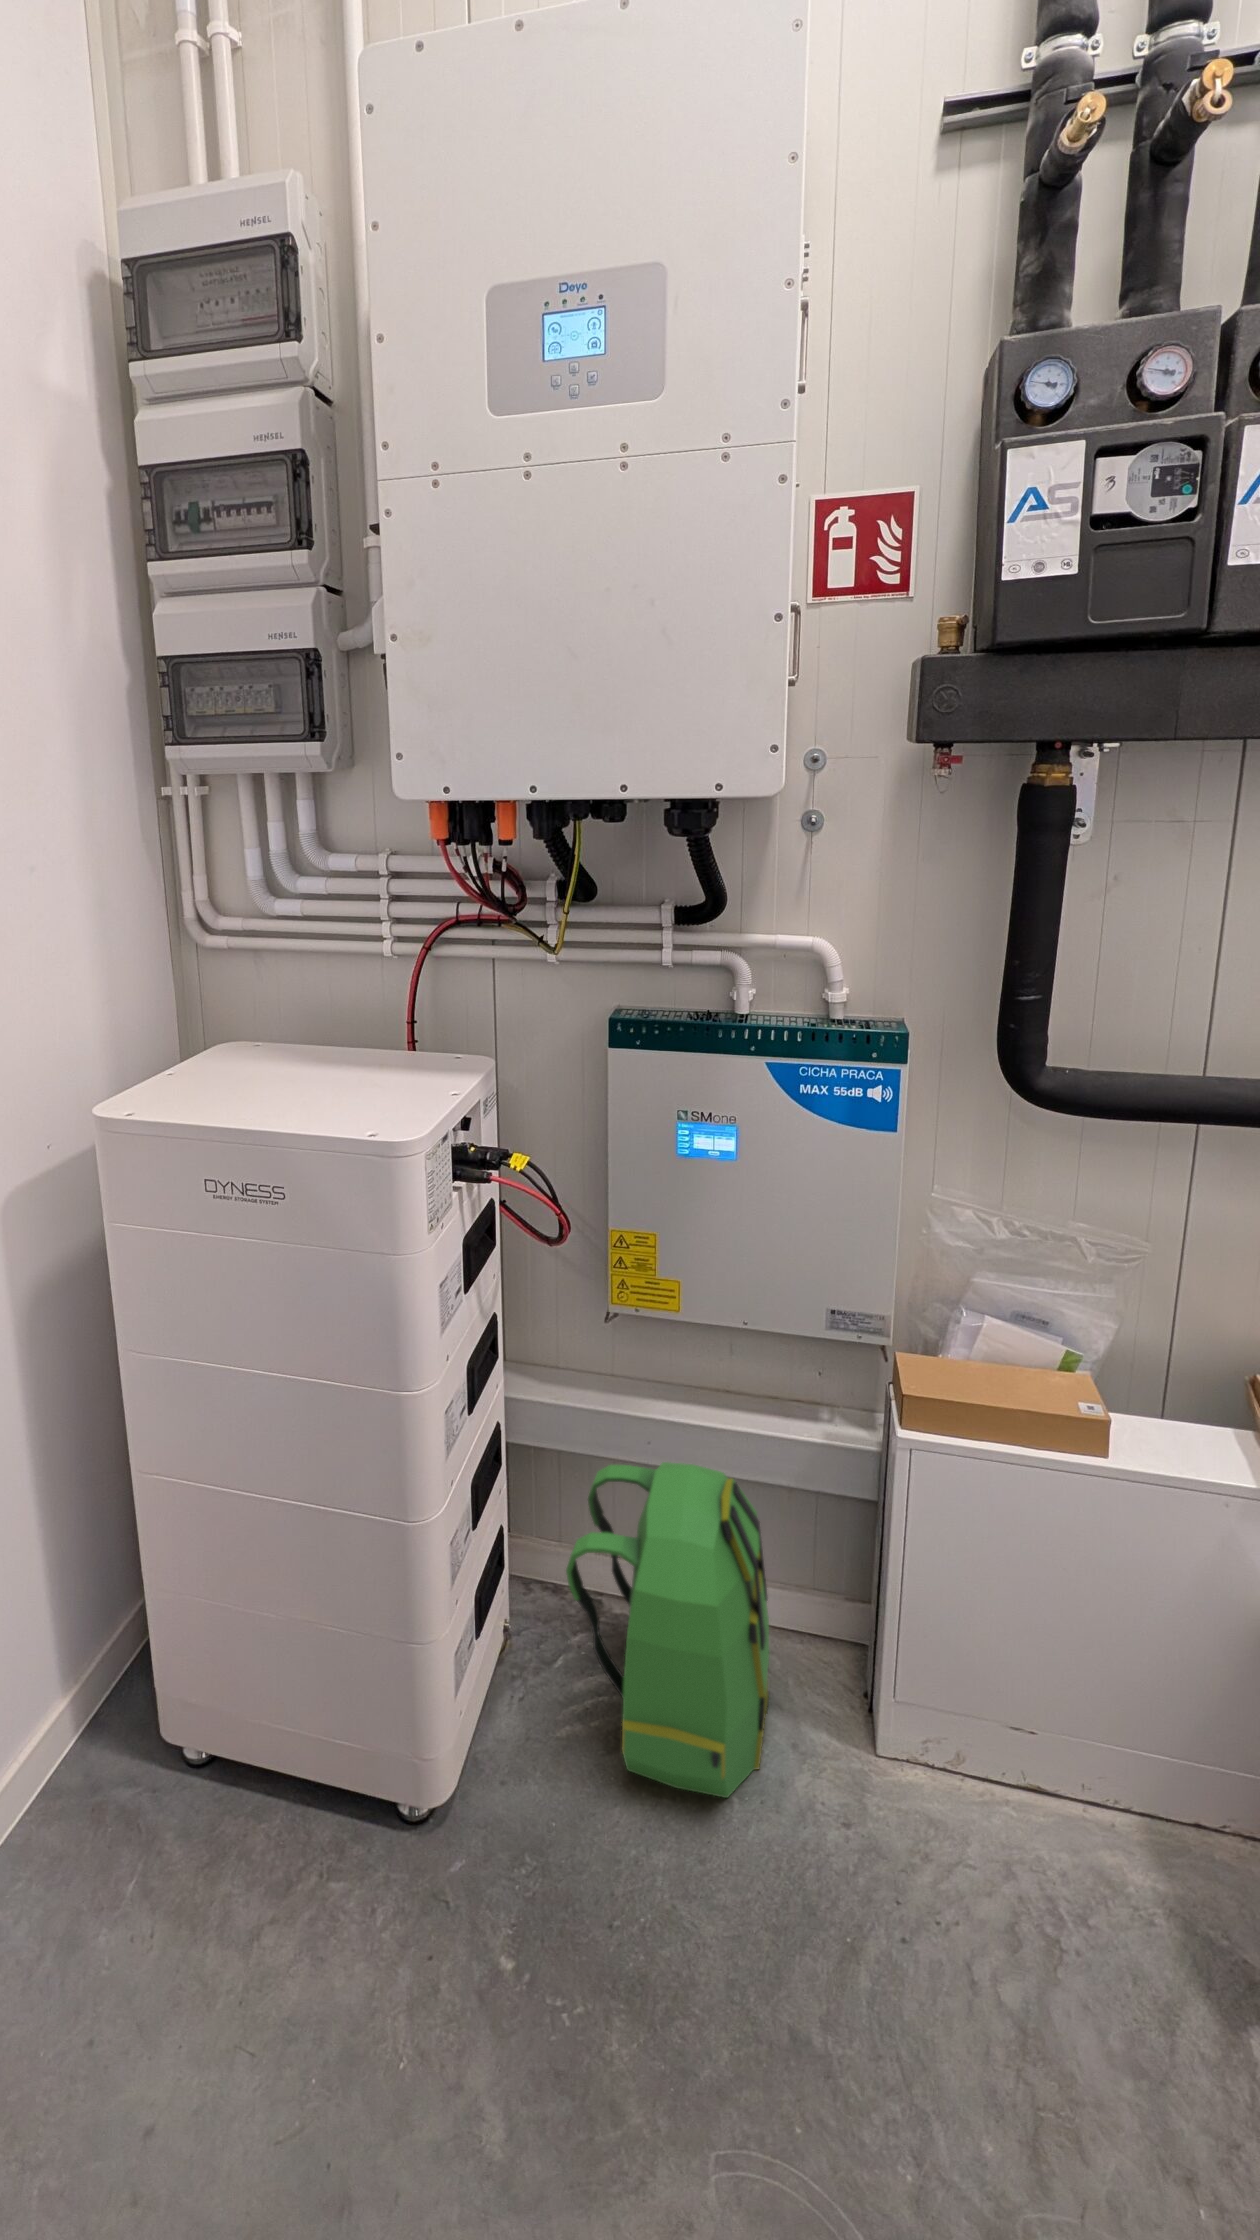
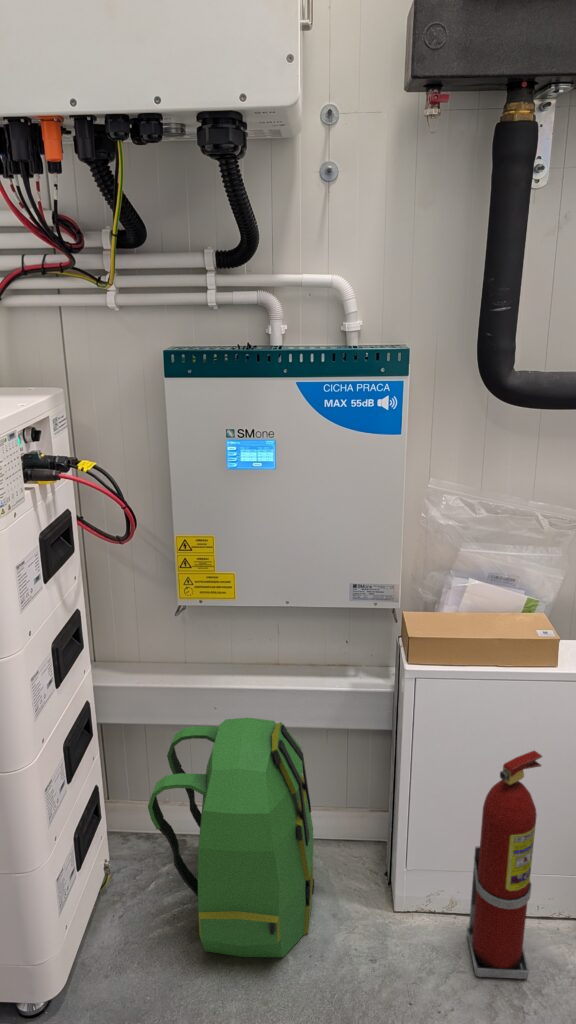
fire extinguisher: none [979,1572,1087,1897] -> present [467,751,542,979]

